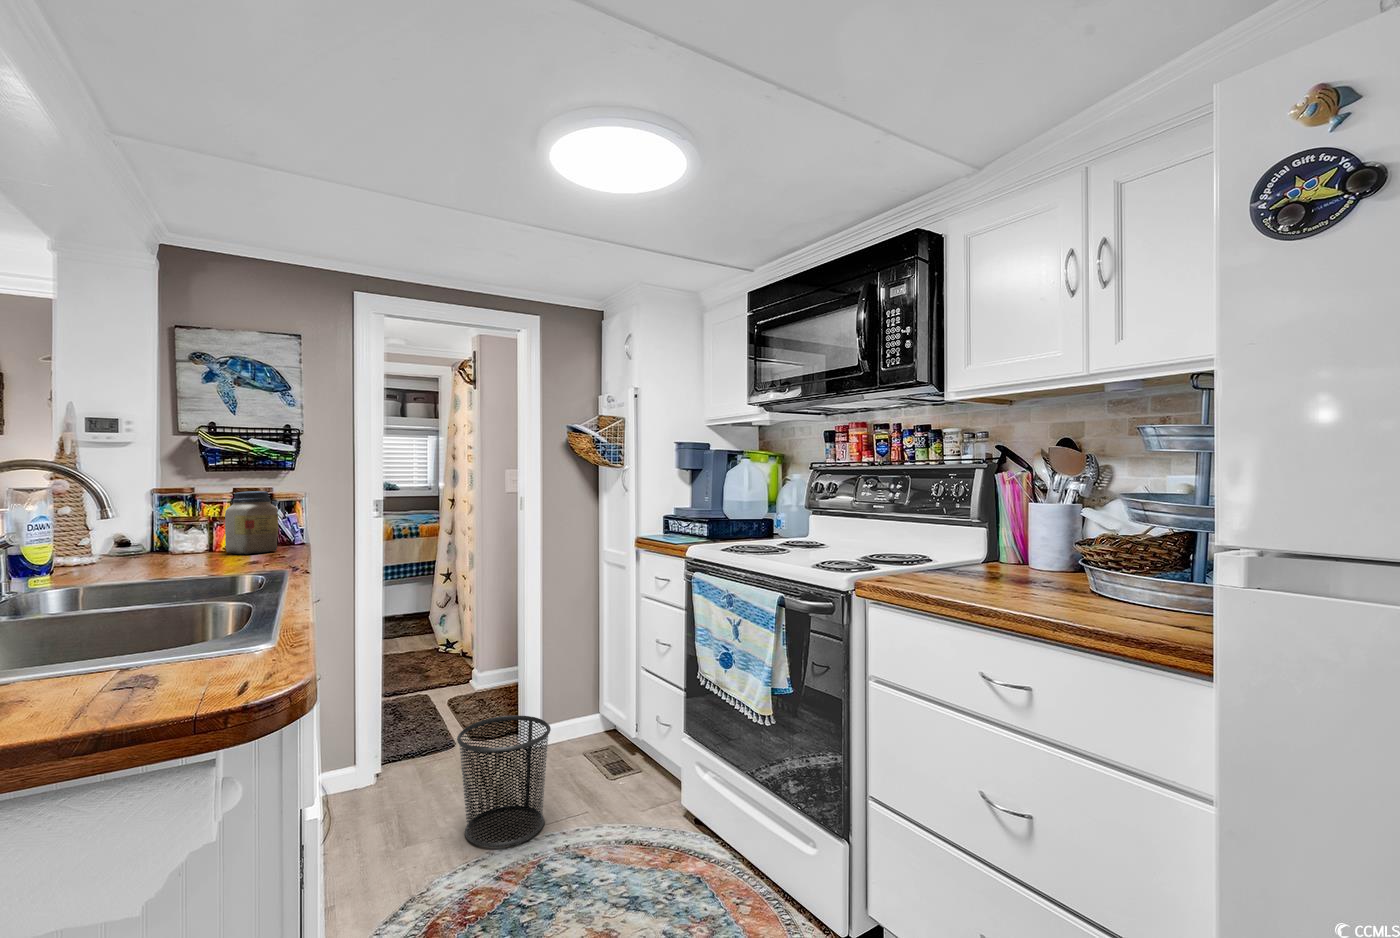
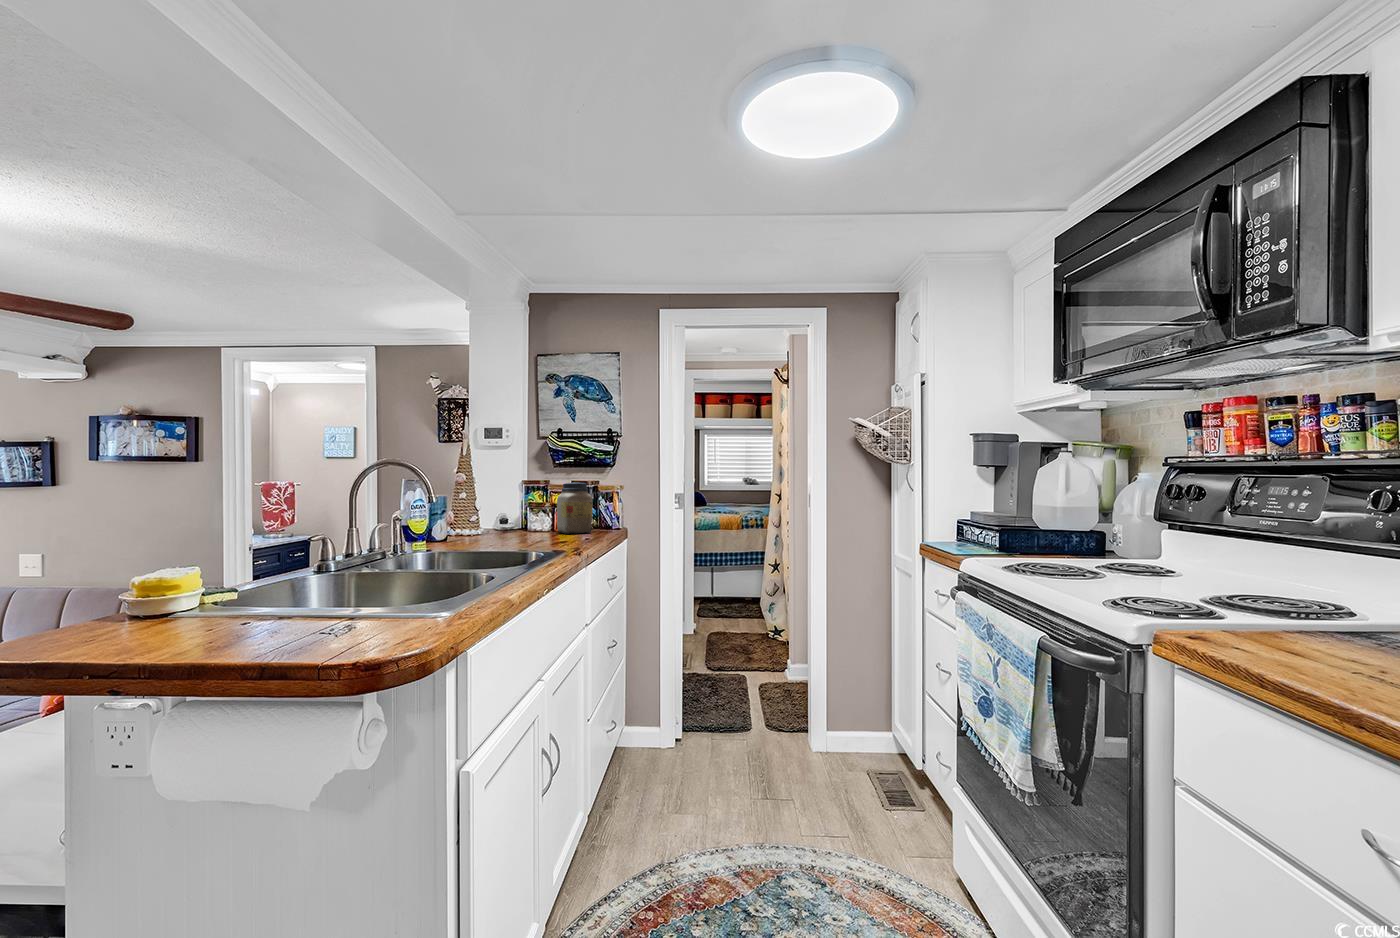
waste bin: present [457,716,551,847] -> none [718,710,808,844]

